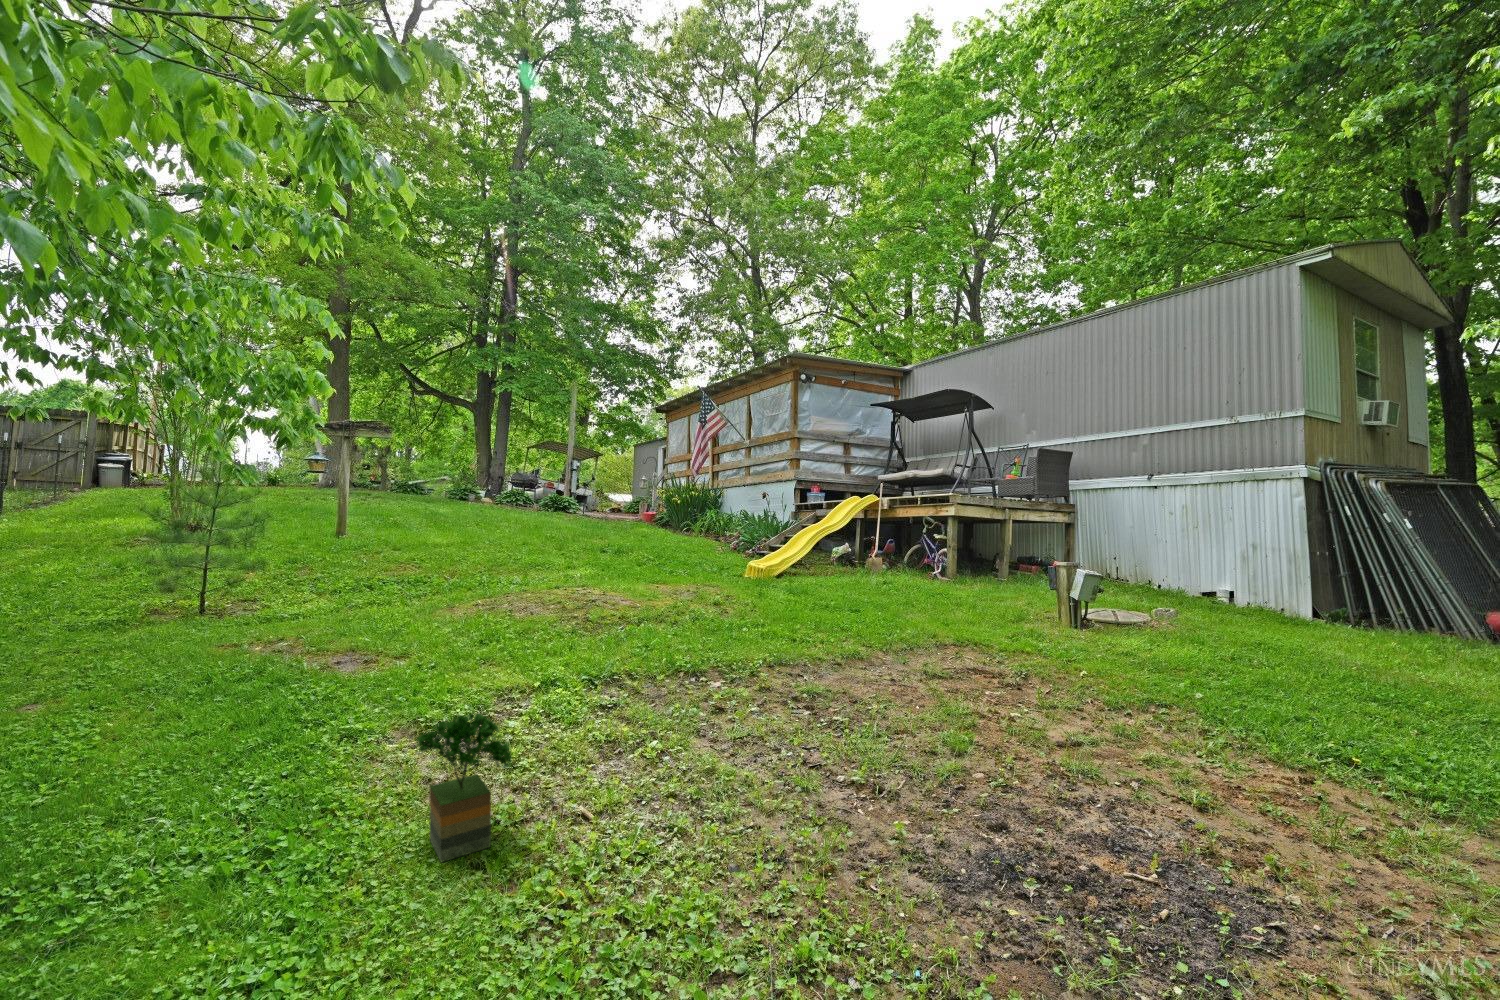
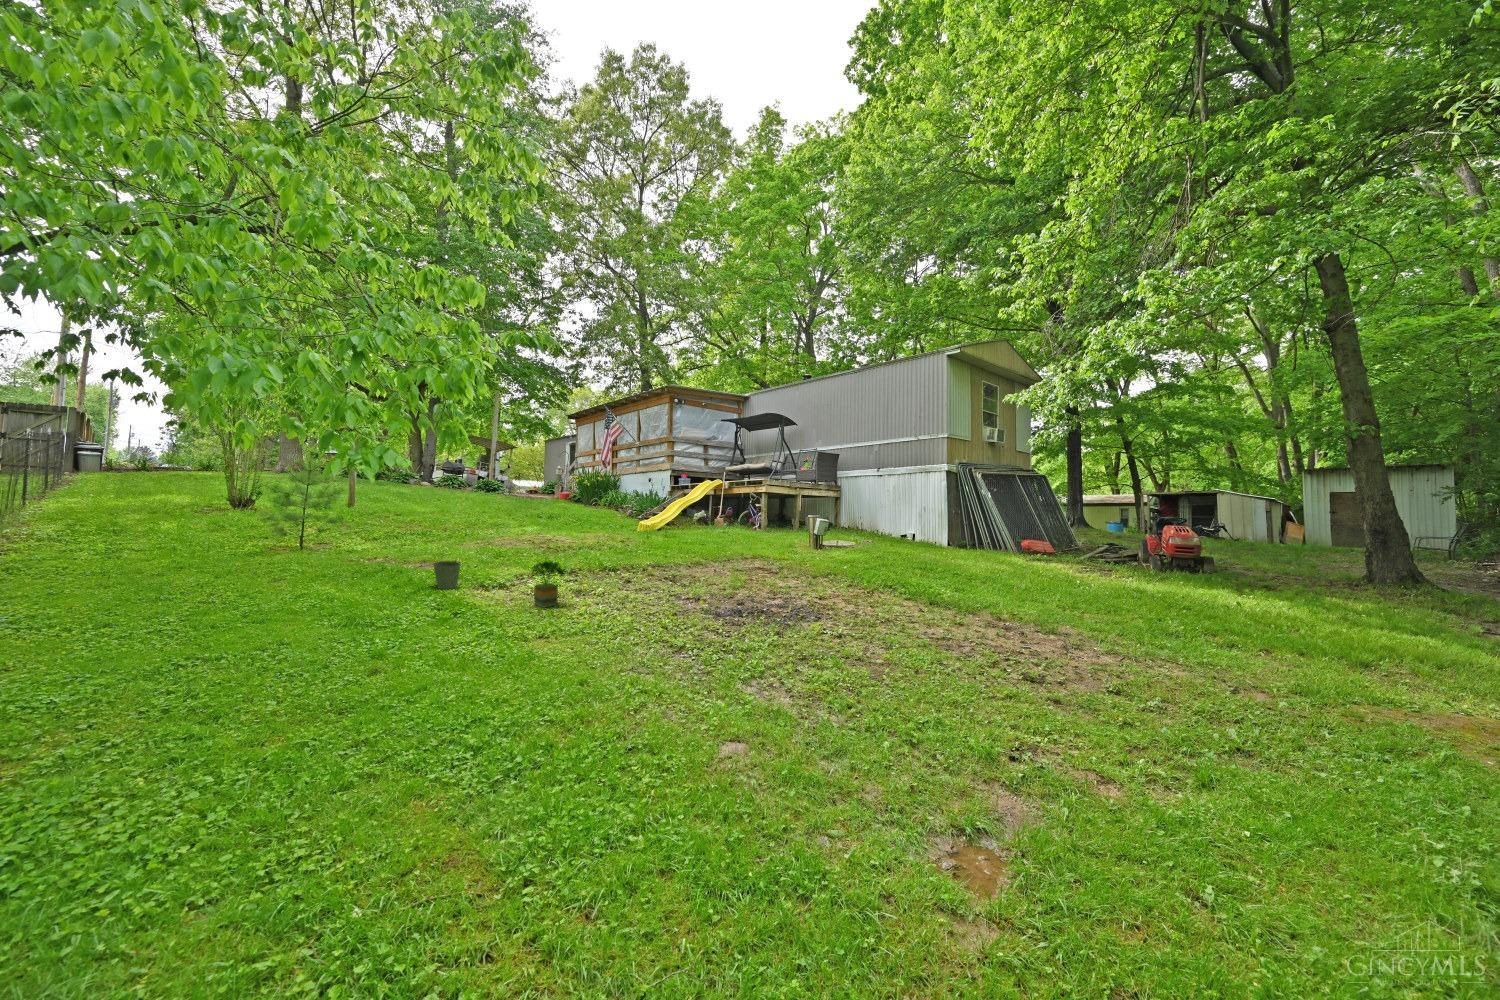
bucket: none [245,678,317,753] -> present [434,561,461,589]

